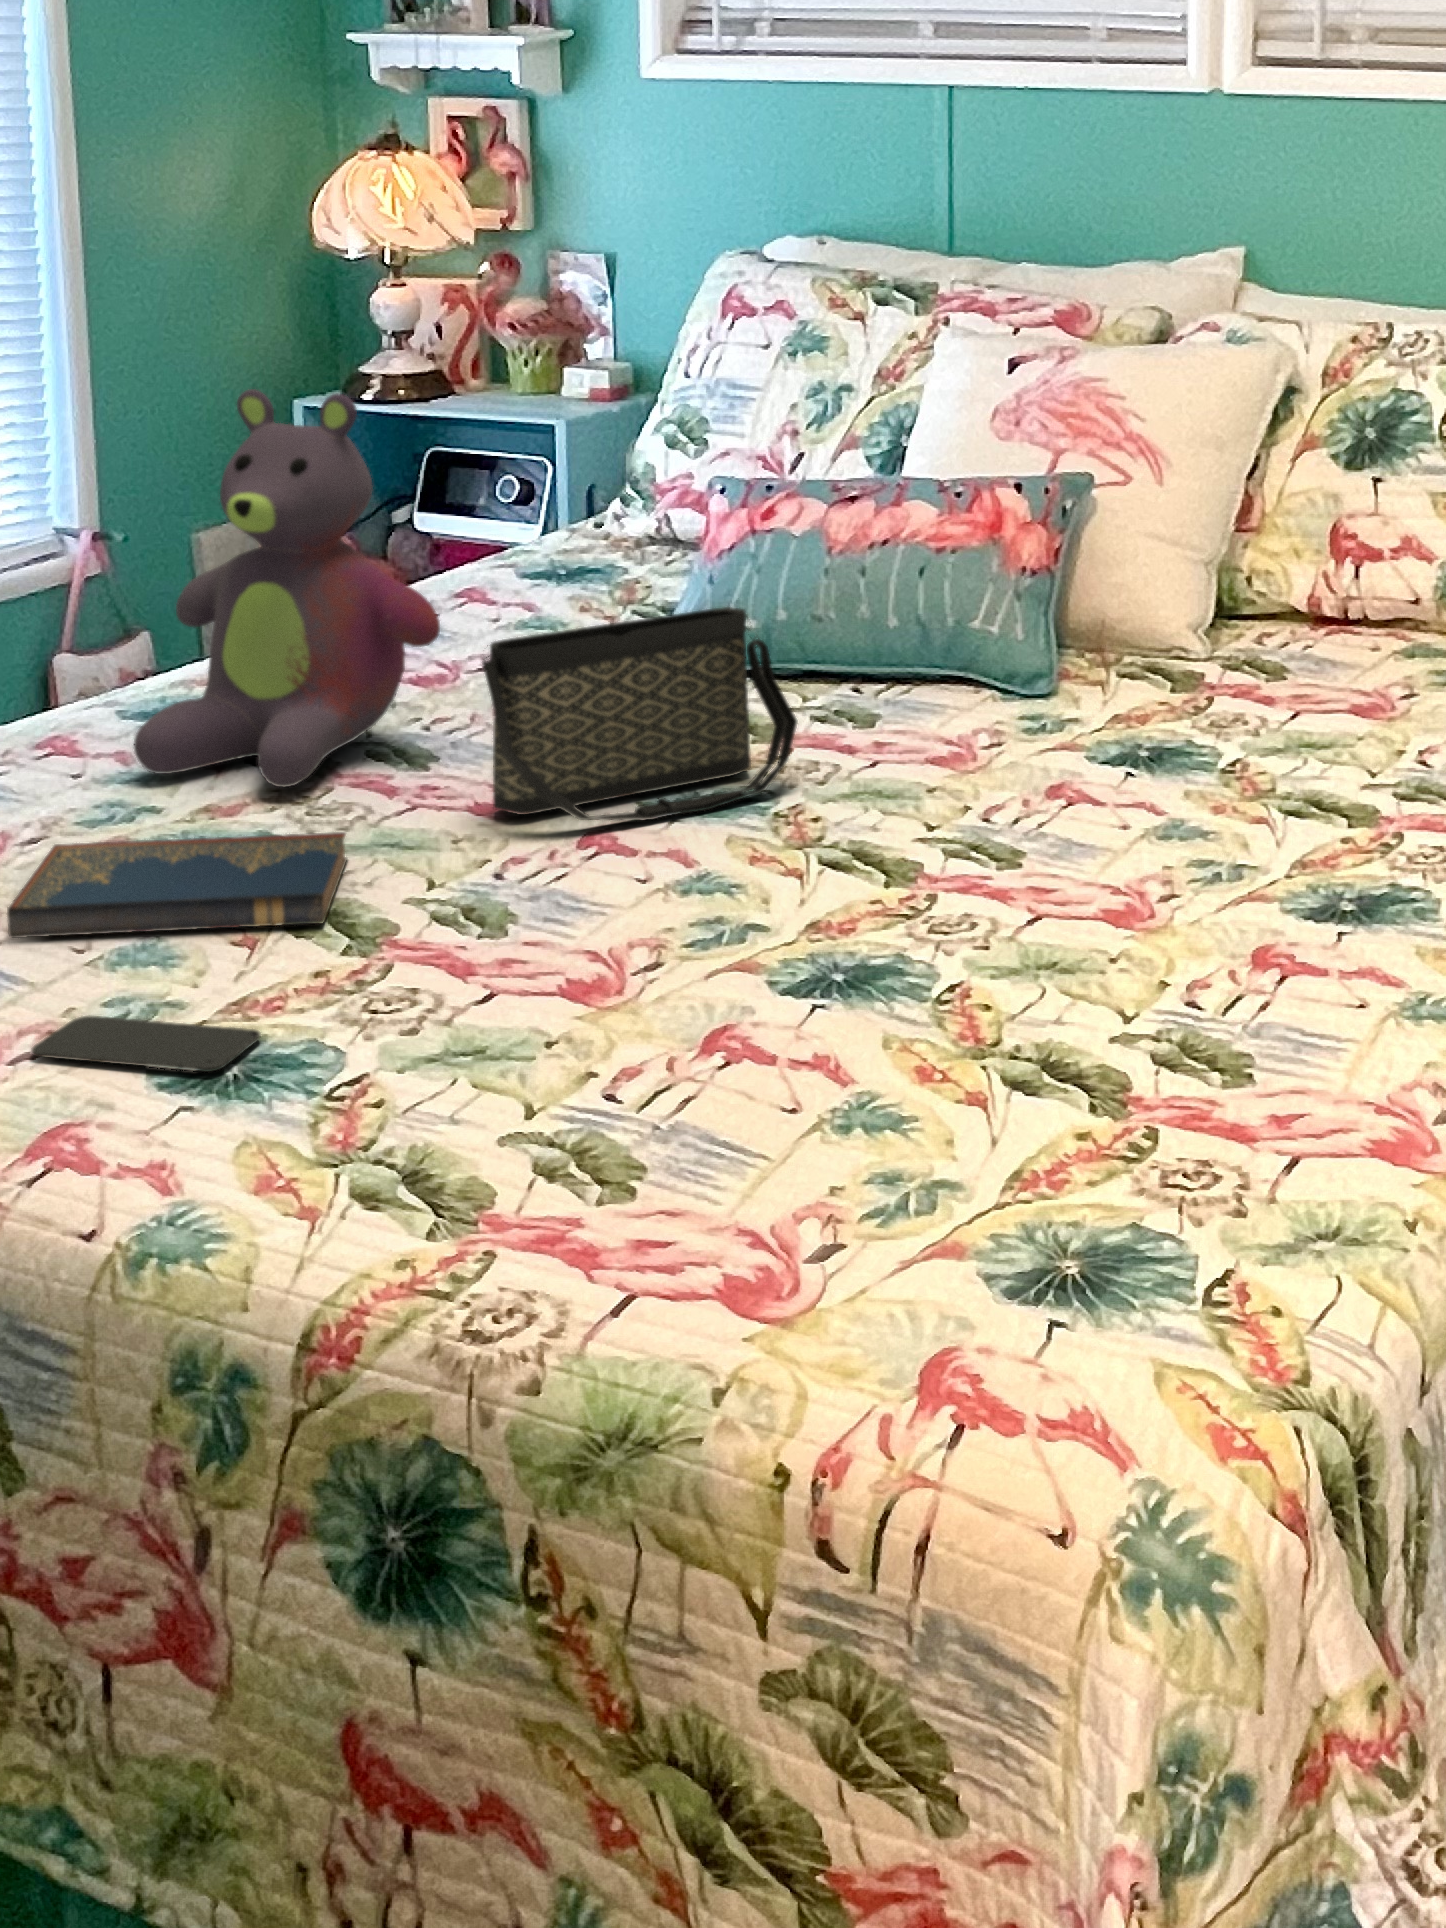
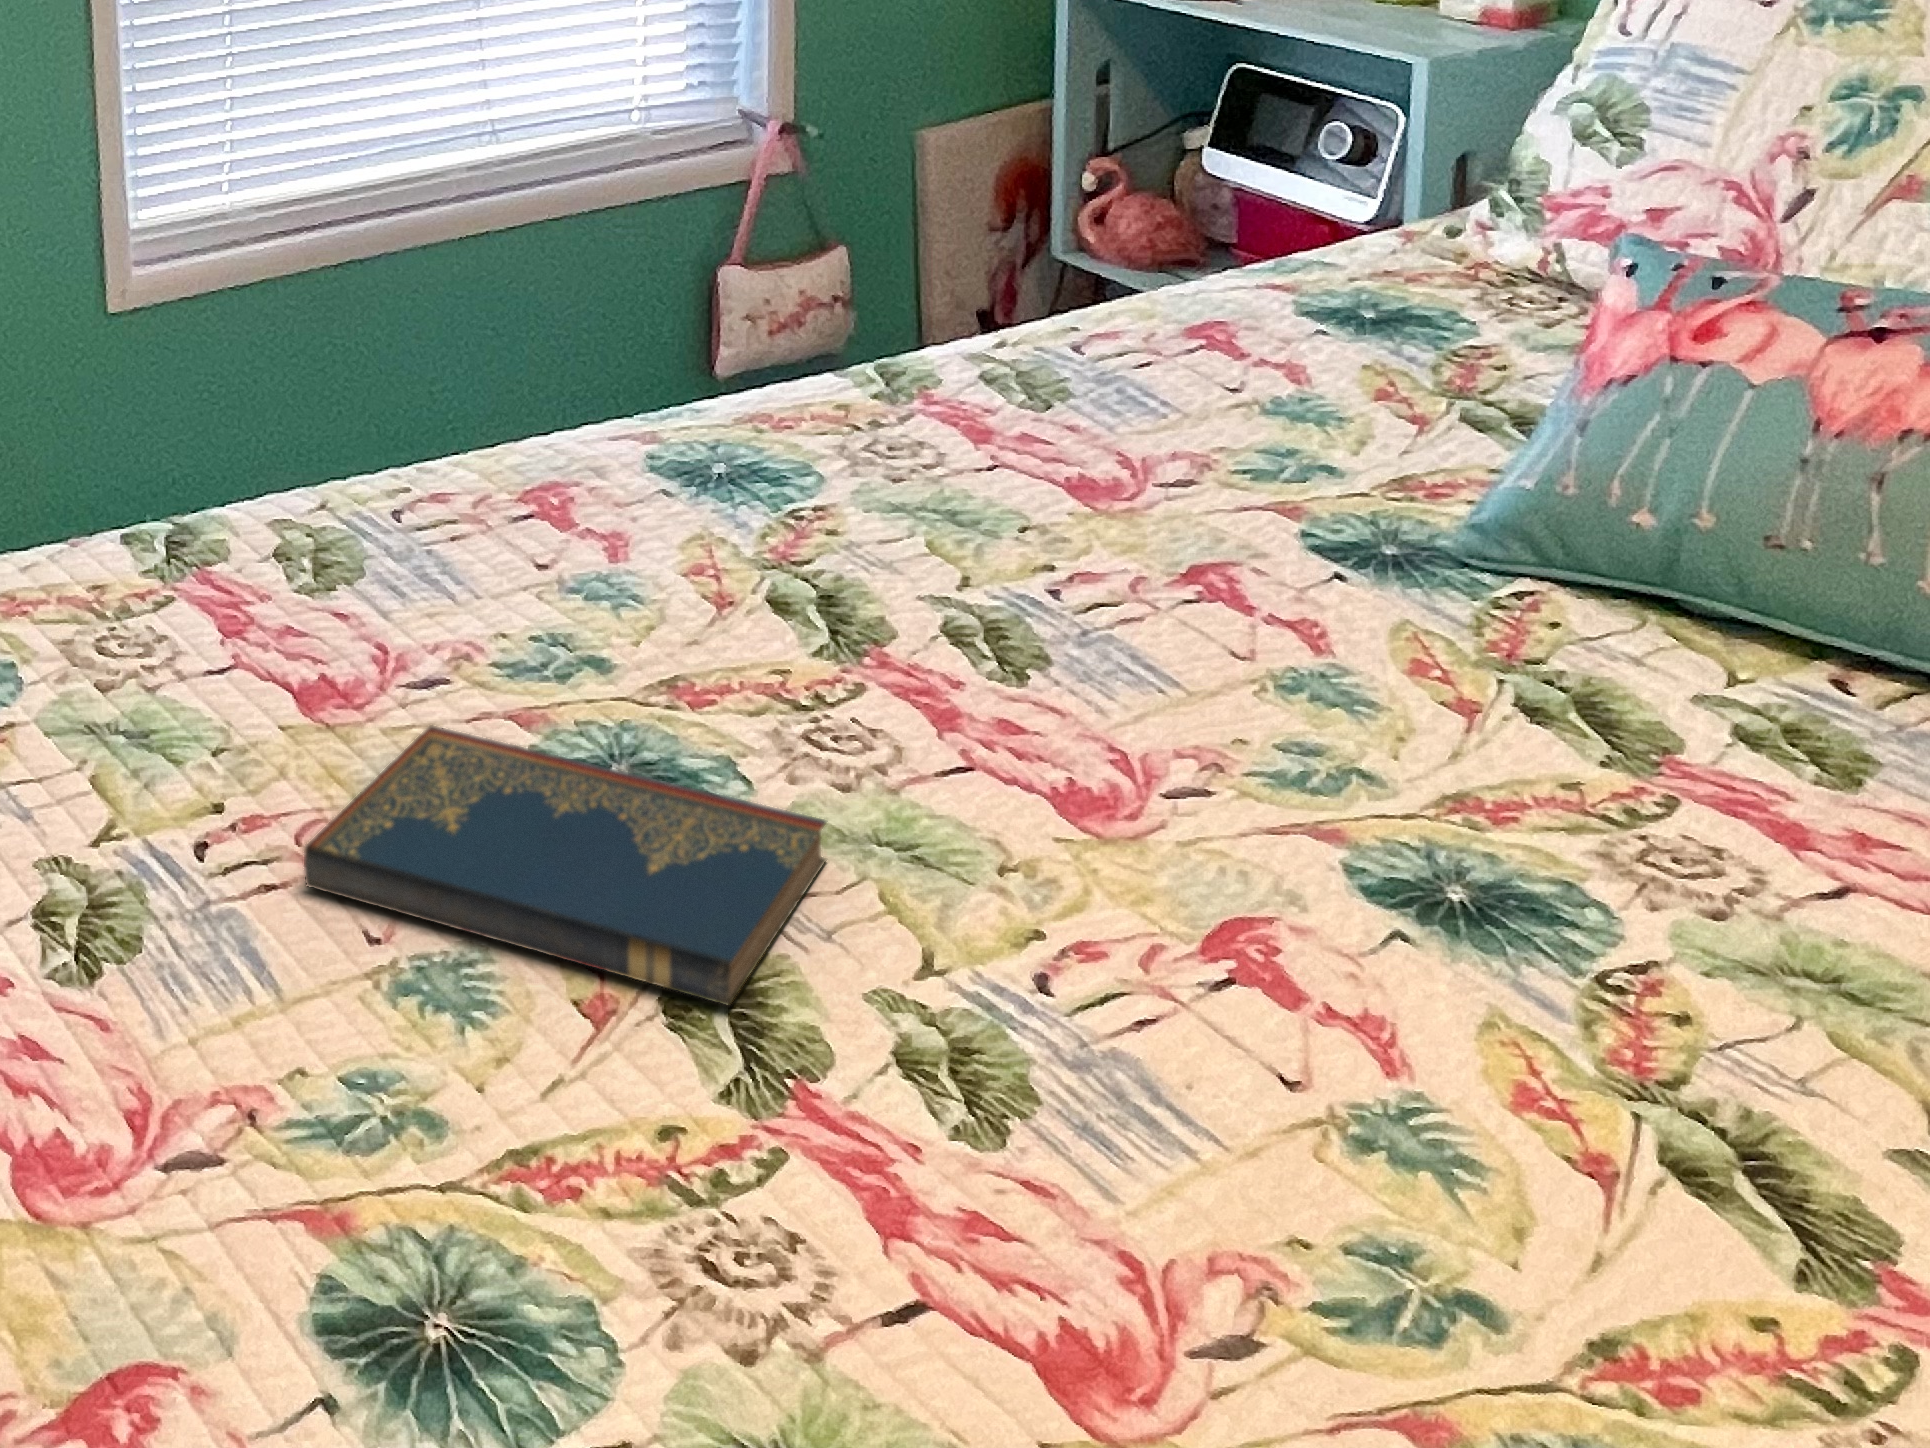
stuffed bear: present [134,389,440,787] -> none [609,71,1065,682]
handbag: present [482,607,797,821] -> none [1082,553,1676,927]
smartphone: present [31,1015,261,1072] -> none [208,1101,526,1317]

